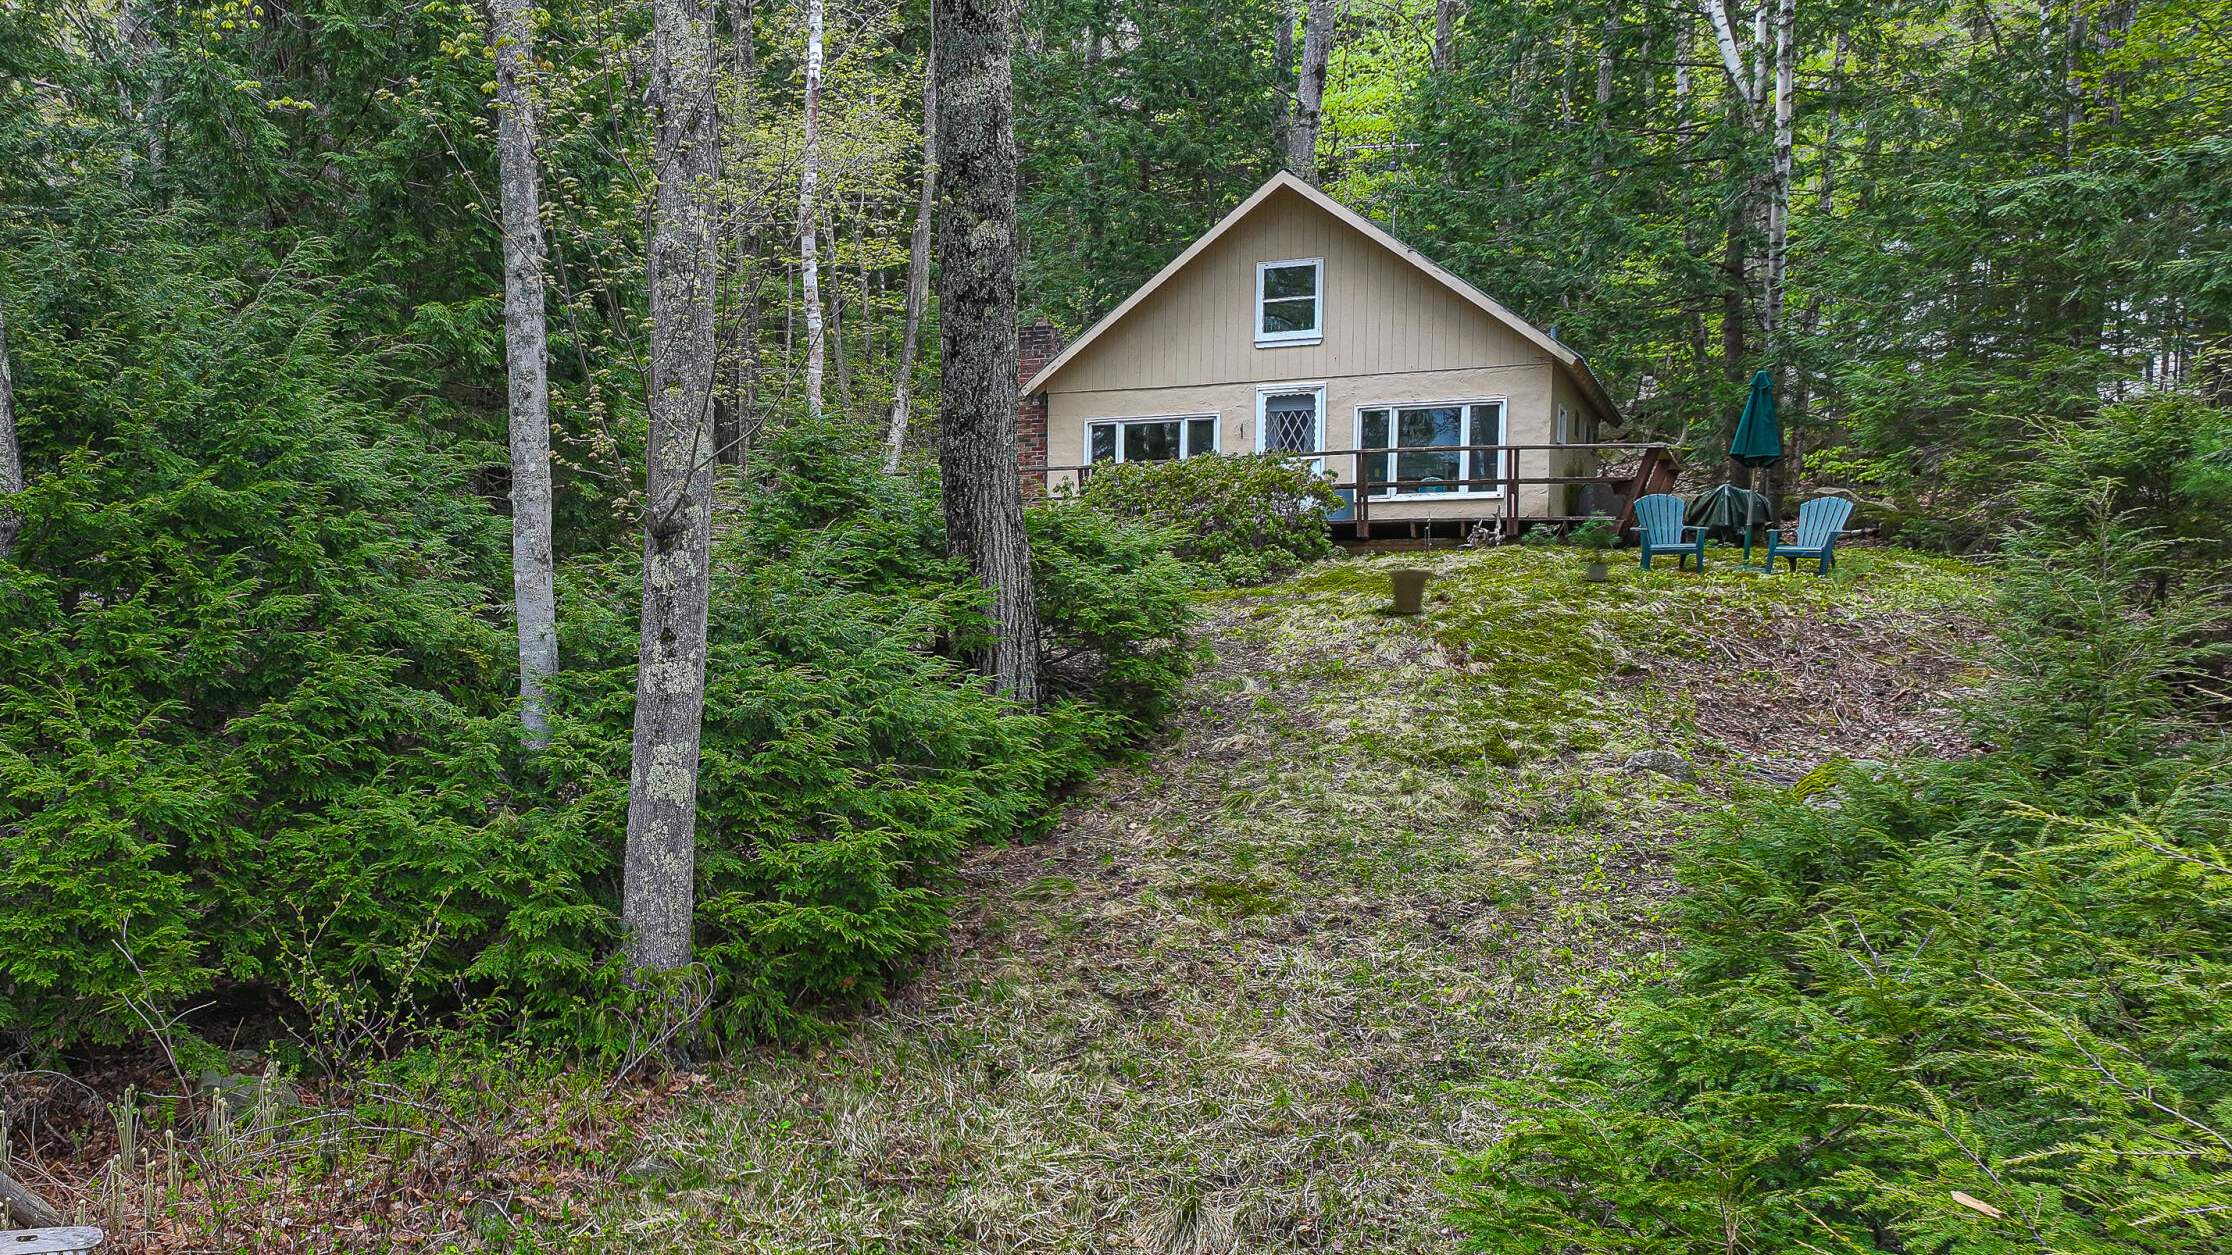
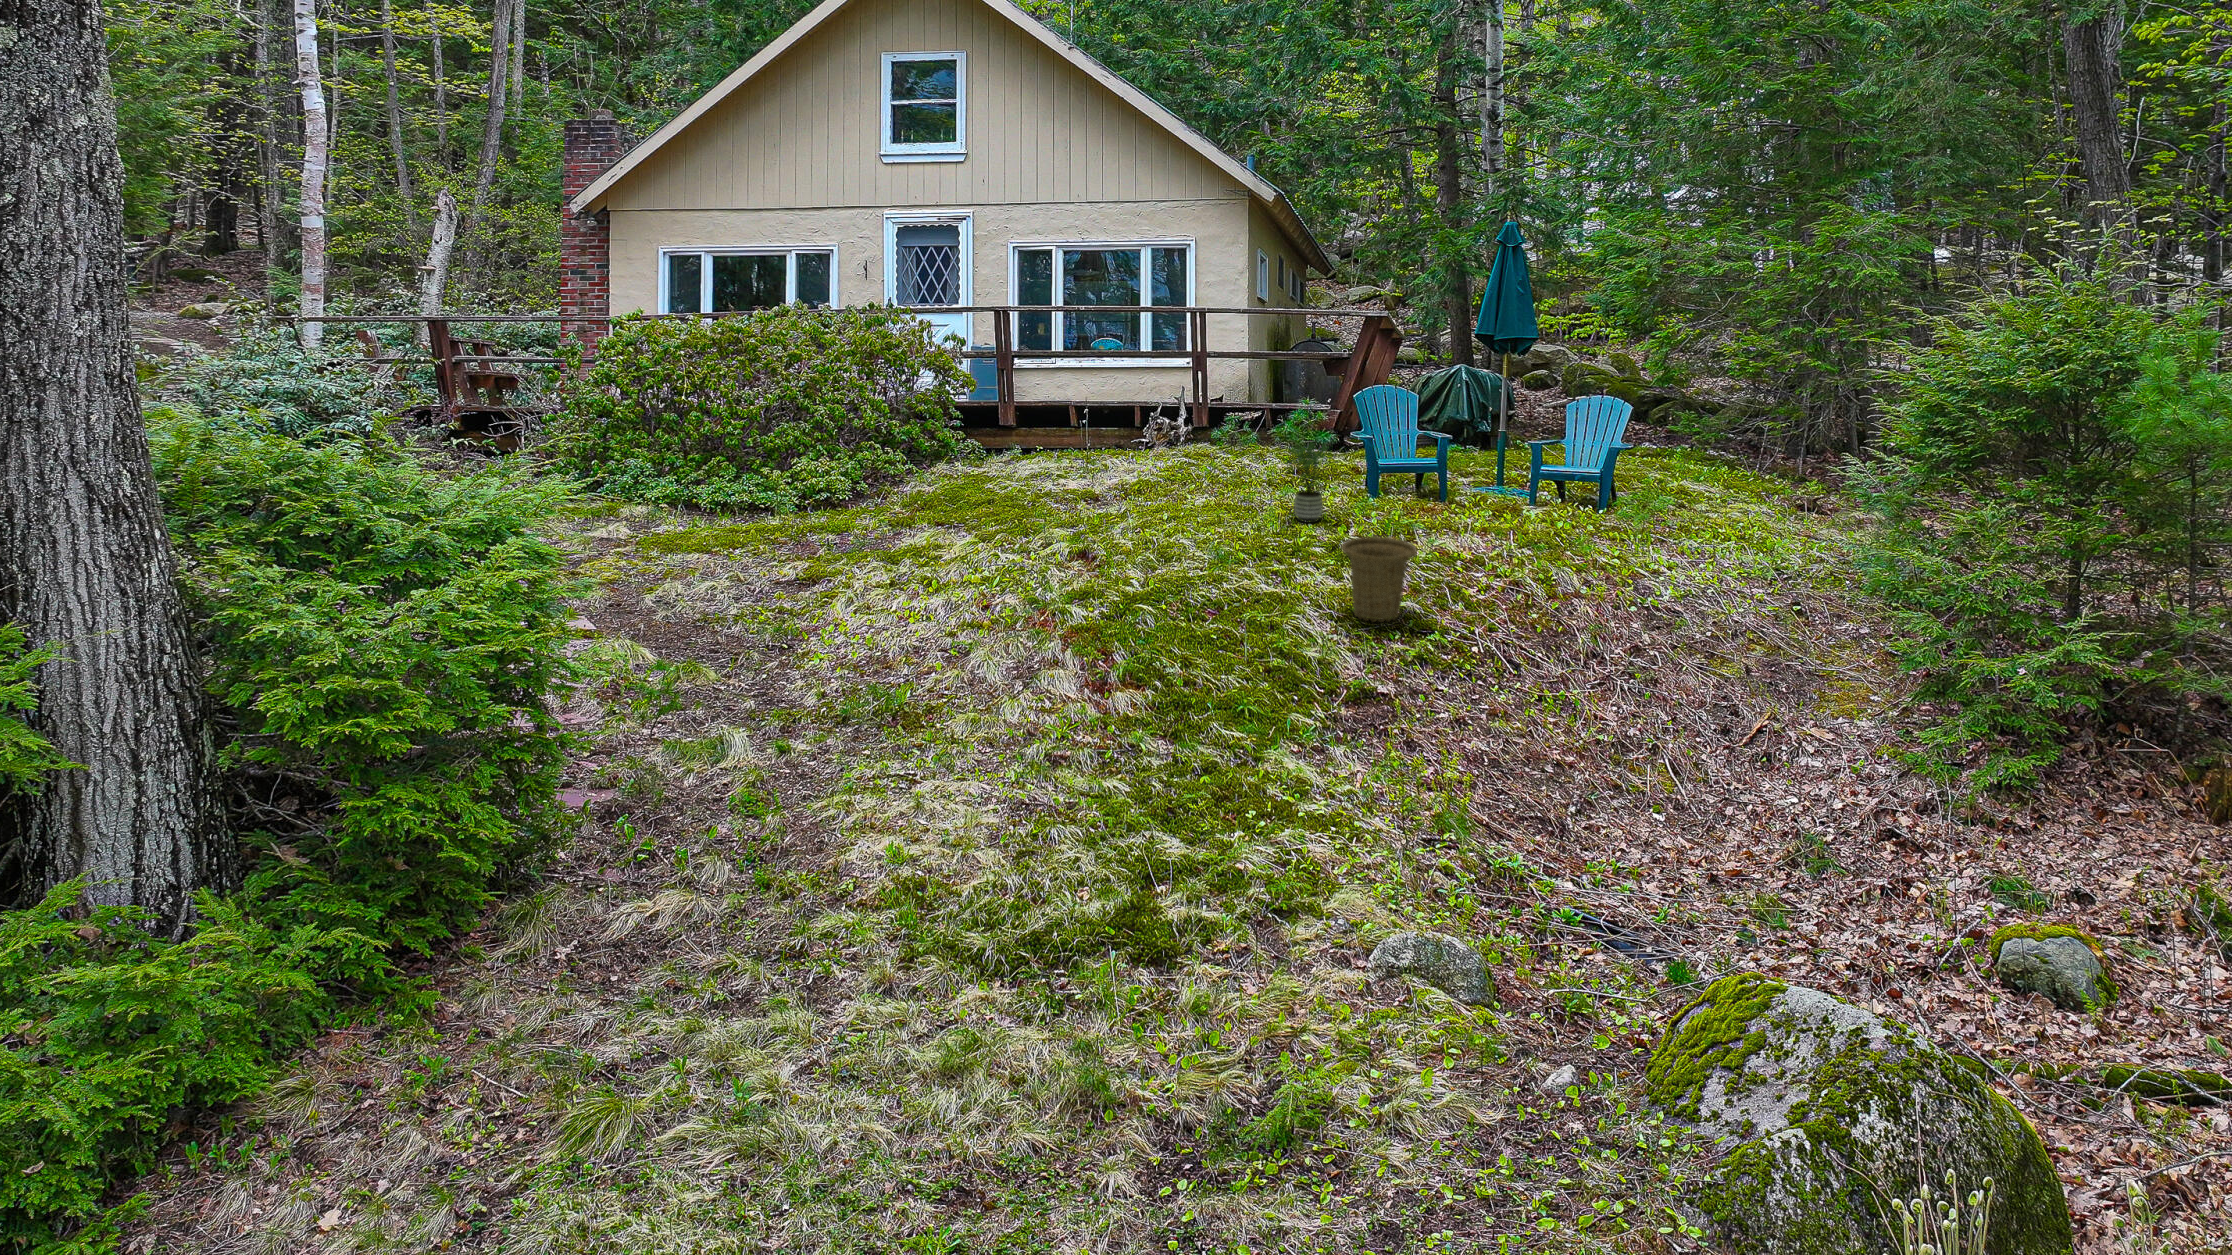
basket: present [1388,569,1432,614] -> present [1341,536,1417,622]

